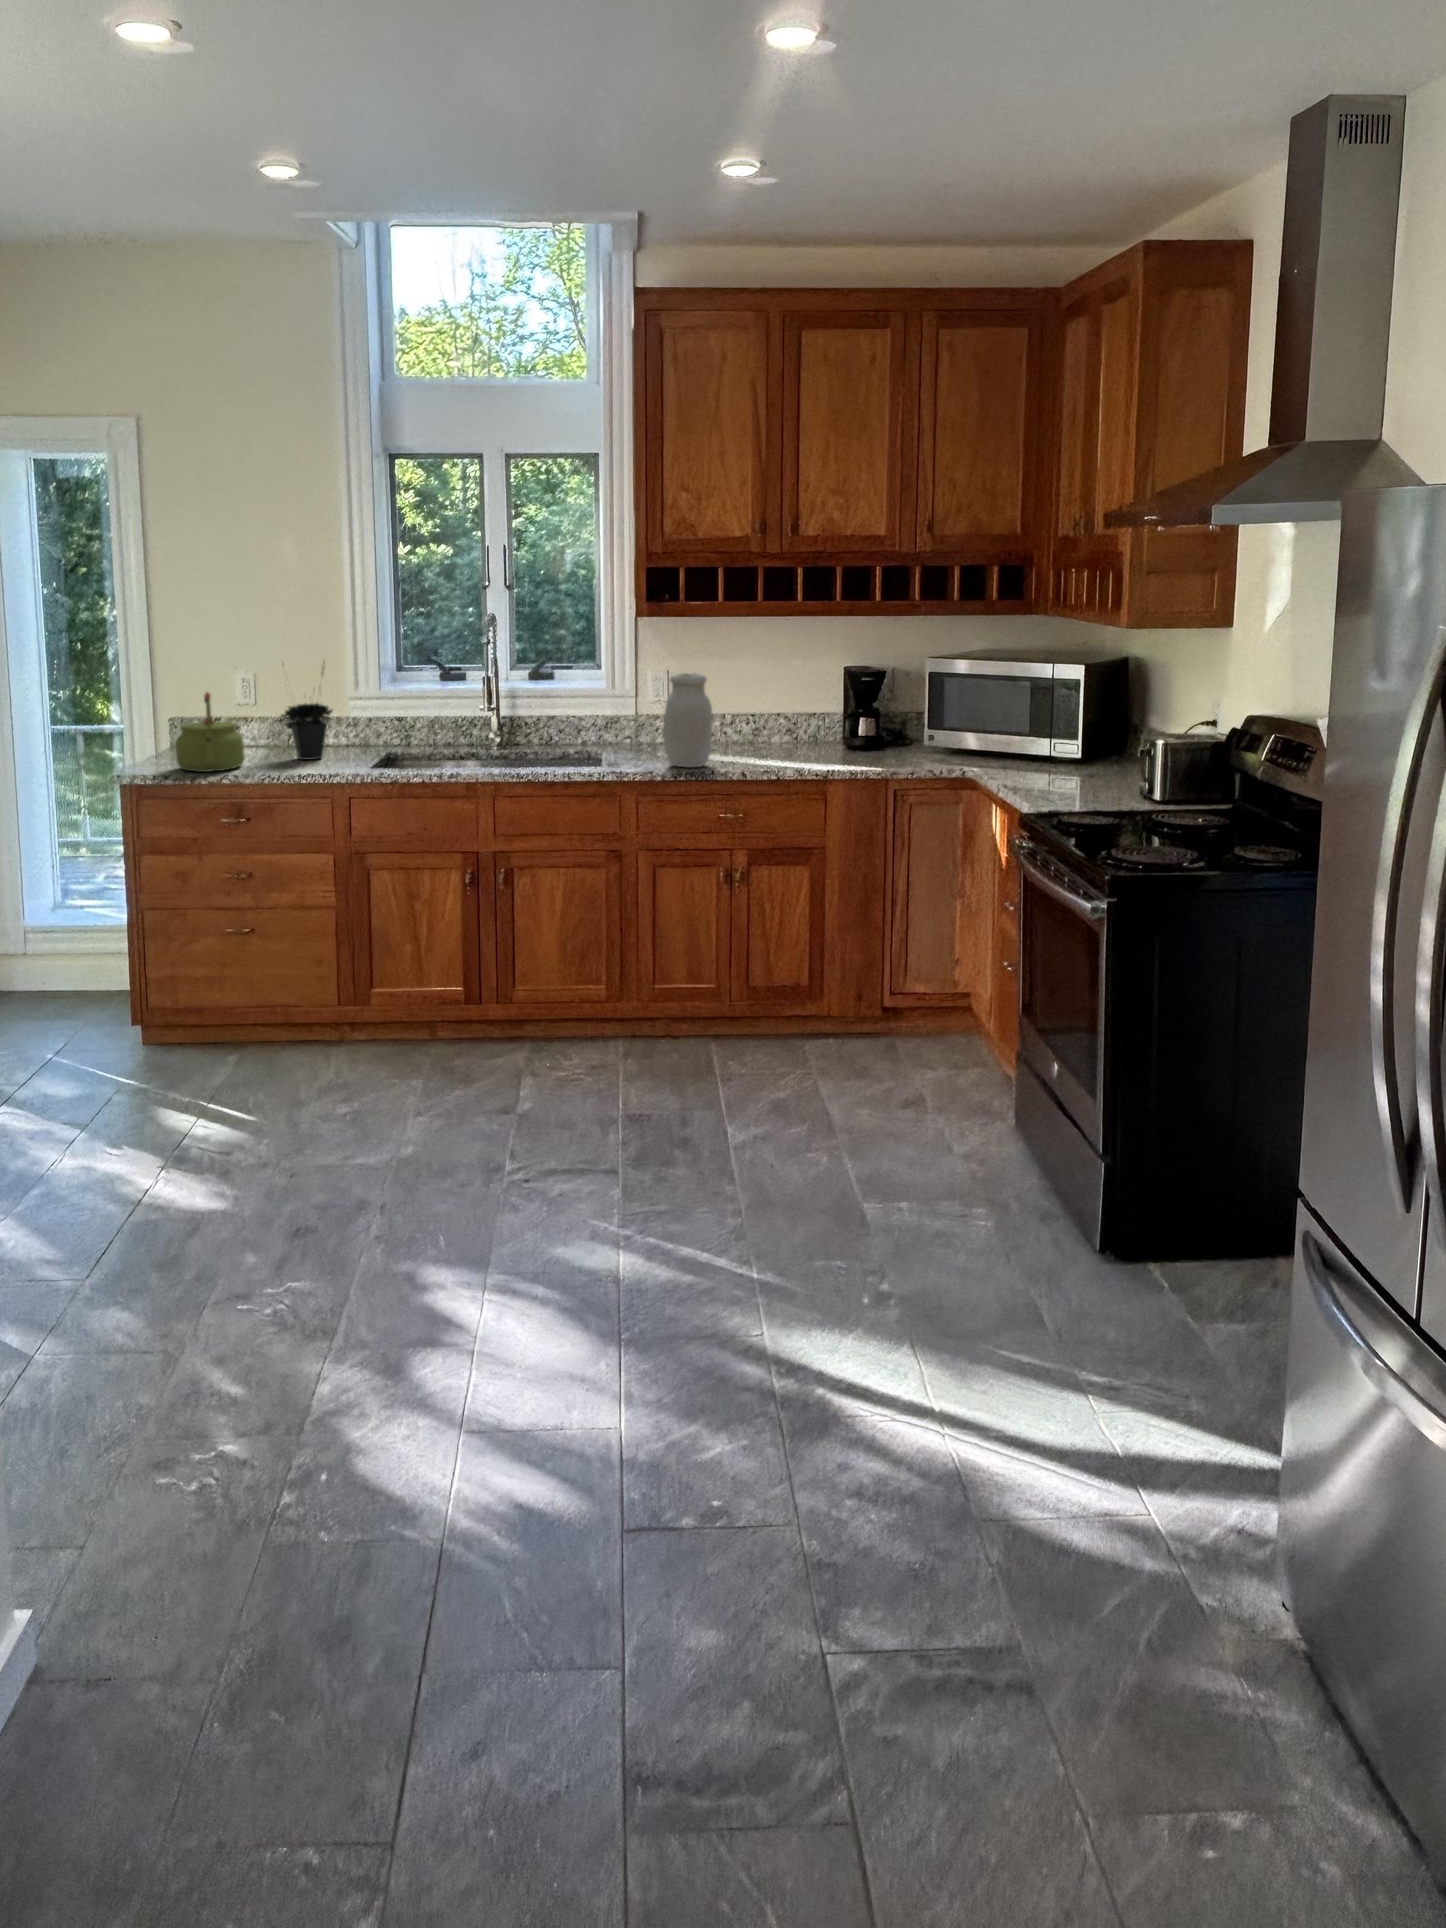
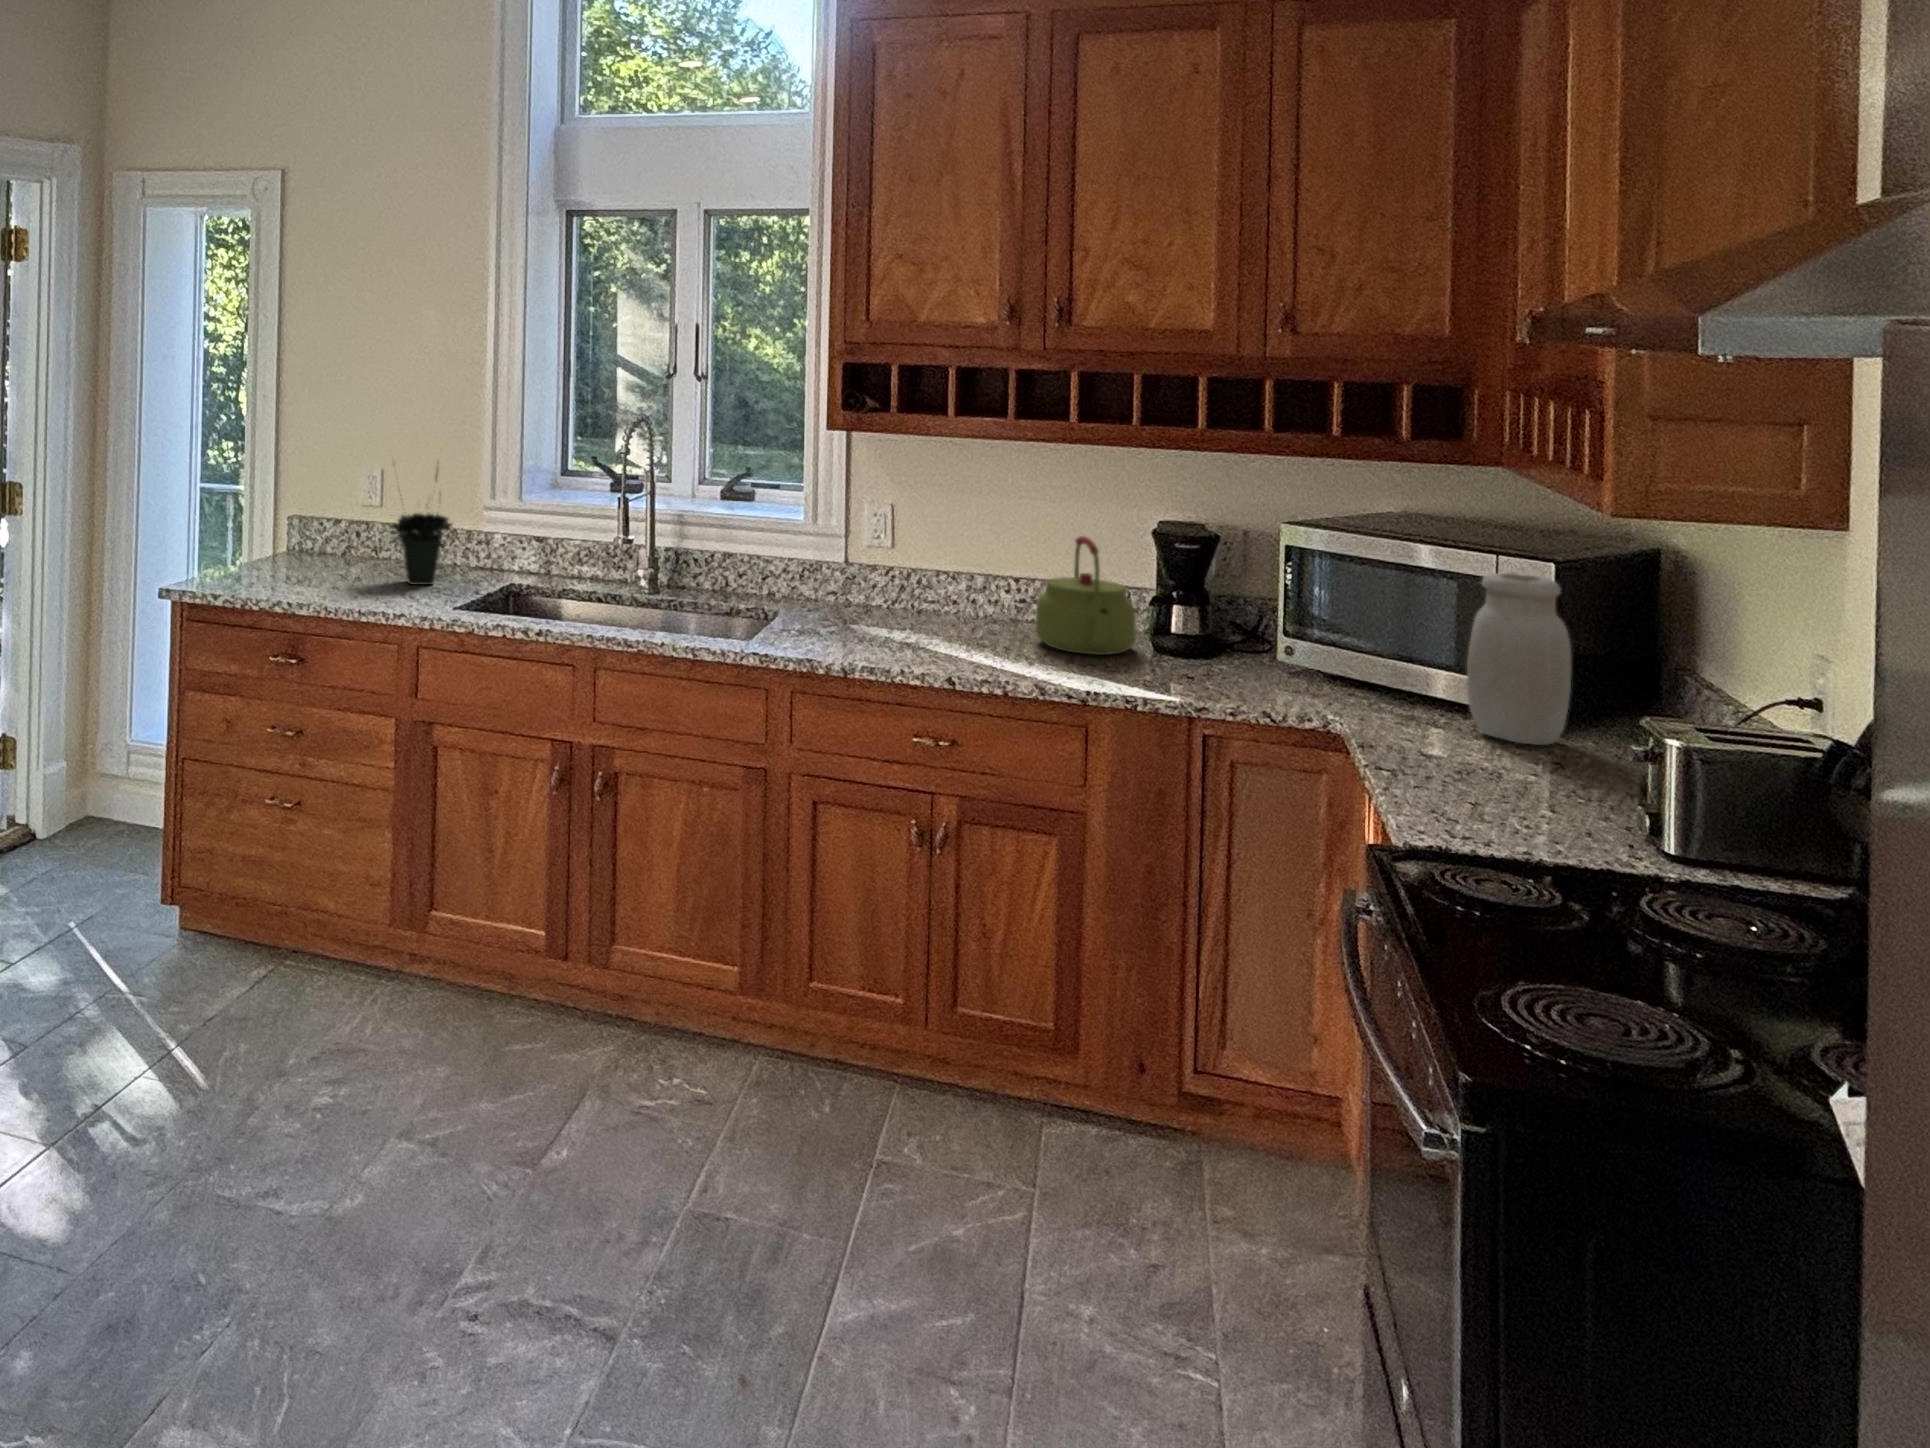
jar: present [663,673,713,767] -> present [1467,573,1571,745]
kettle: present [176,692,245,772] -> present [1036,536,1135,655]

